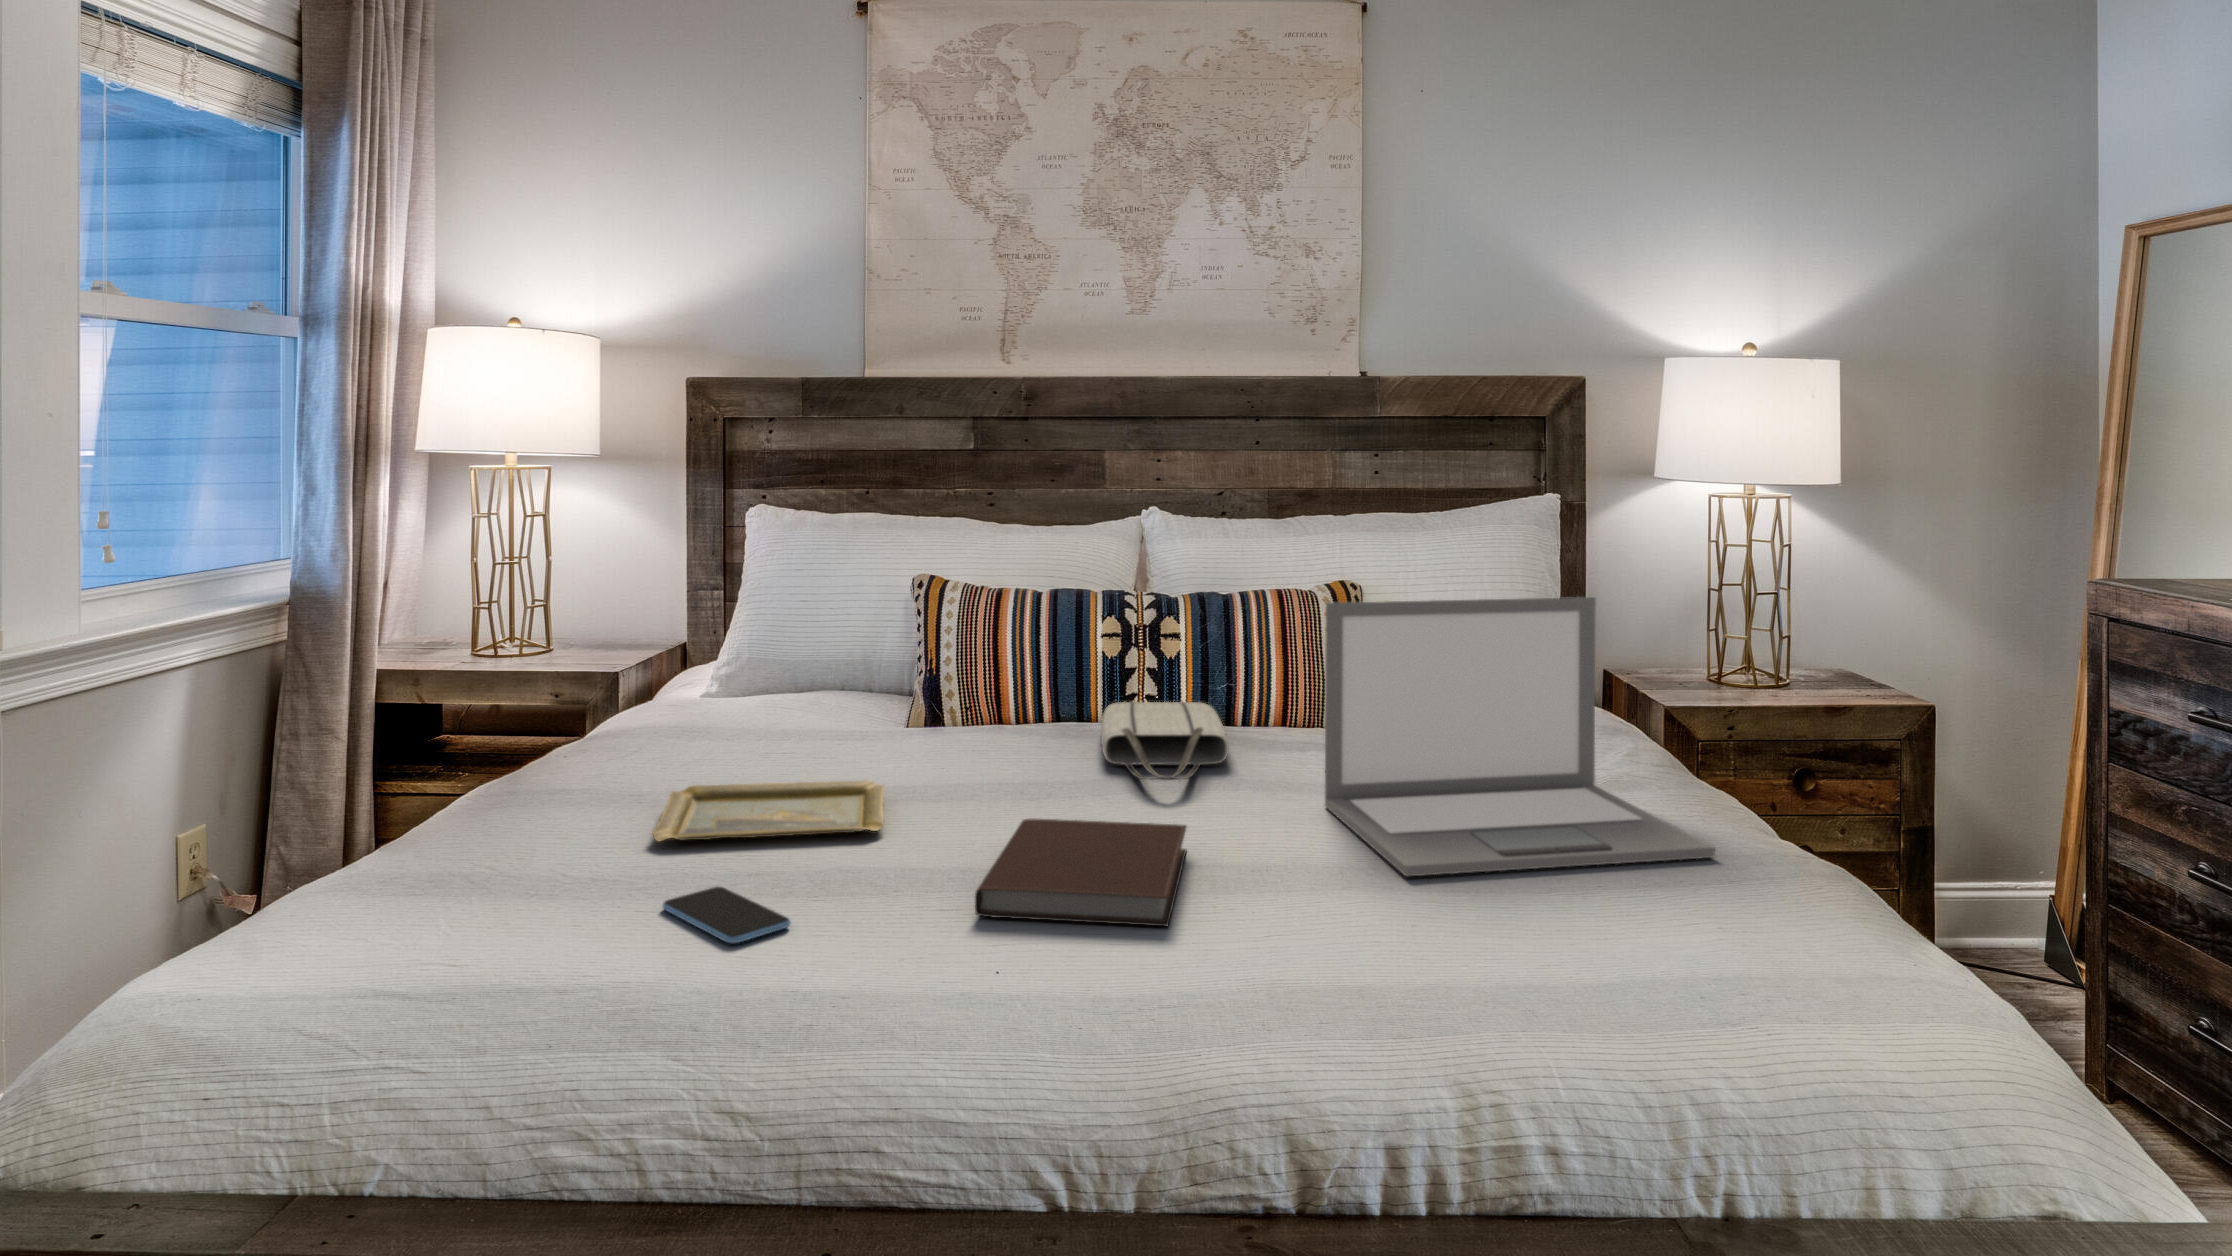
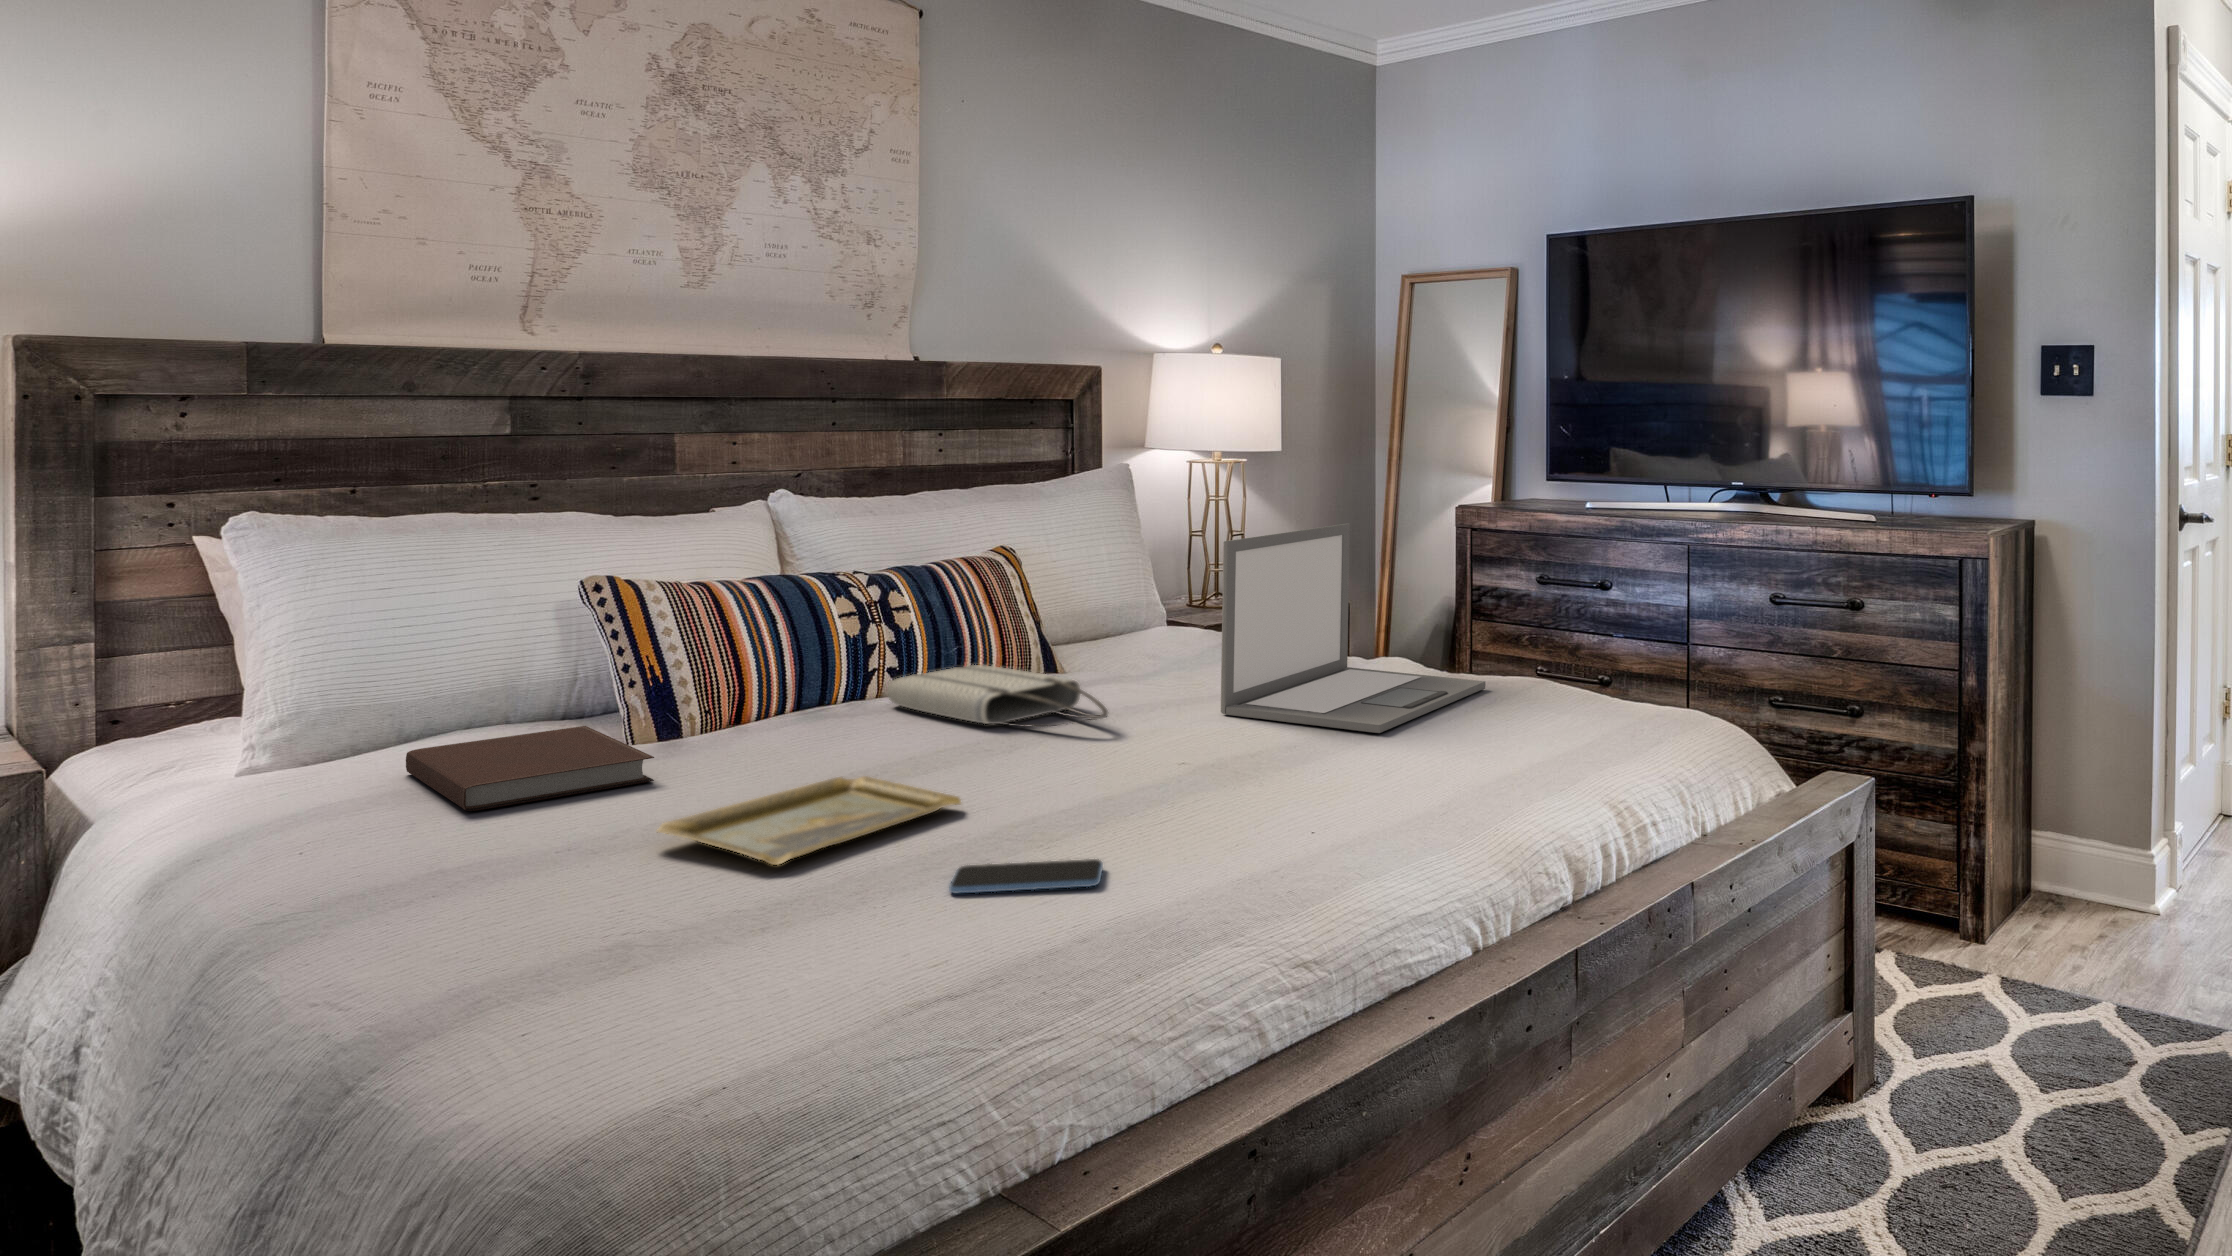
notebook: present [975,819,1187,926] -> present [406,726,654,811]

